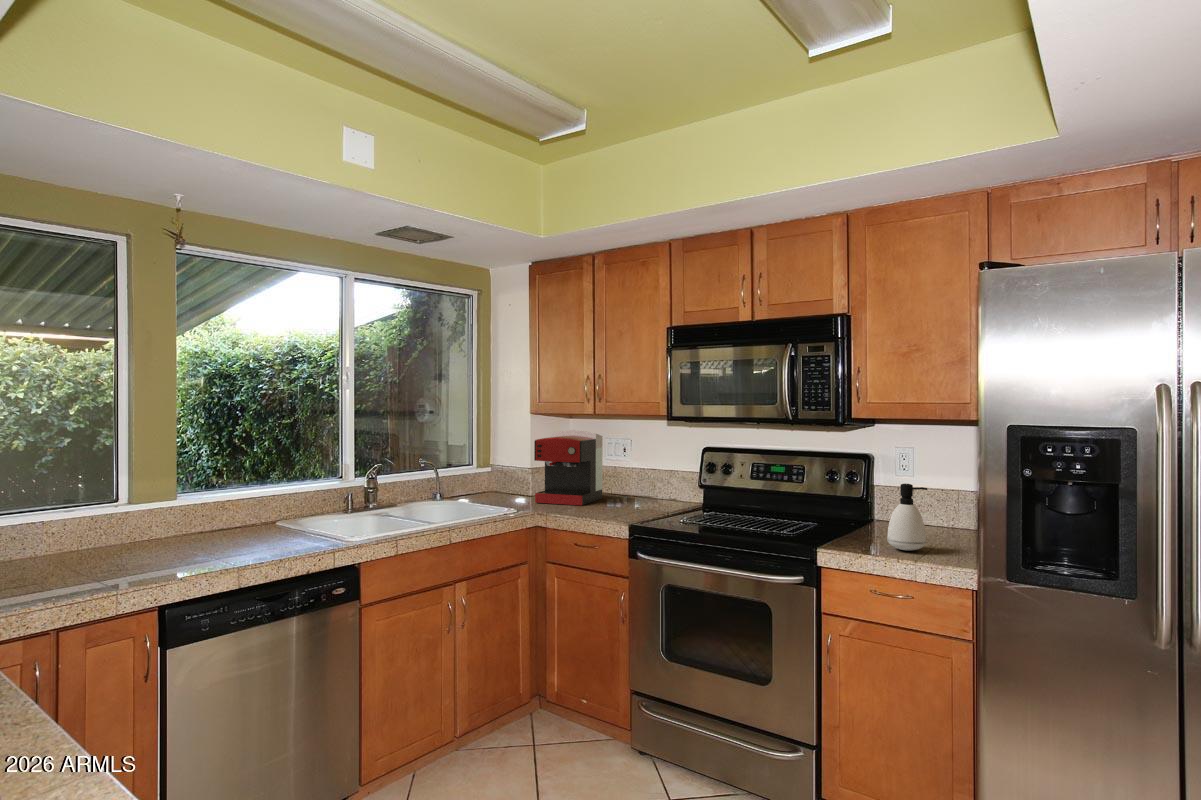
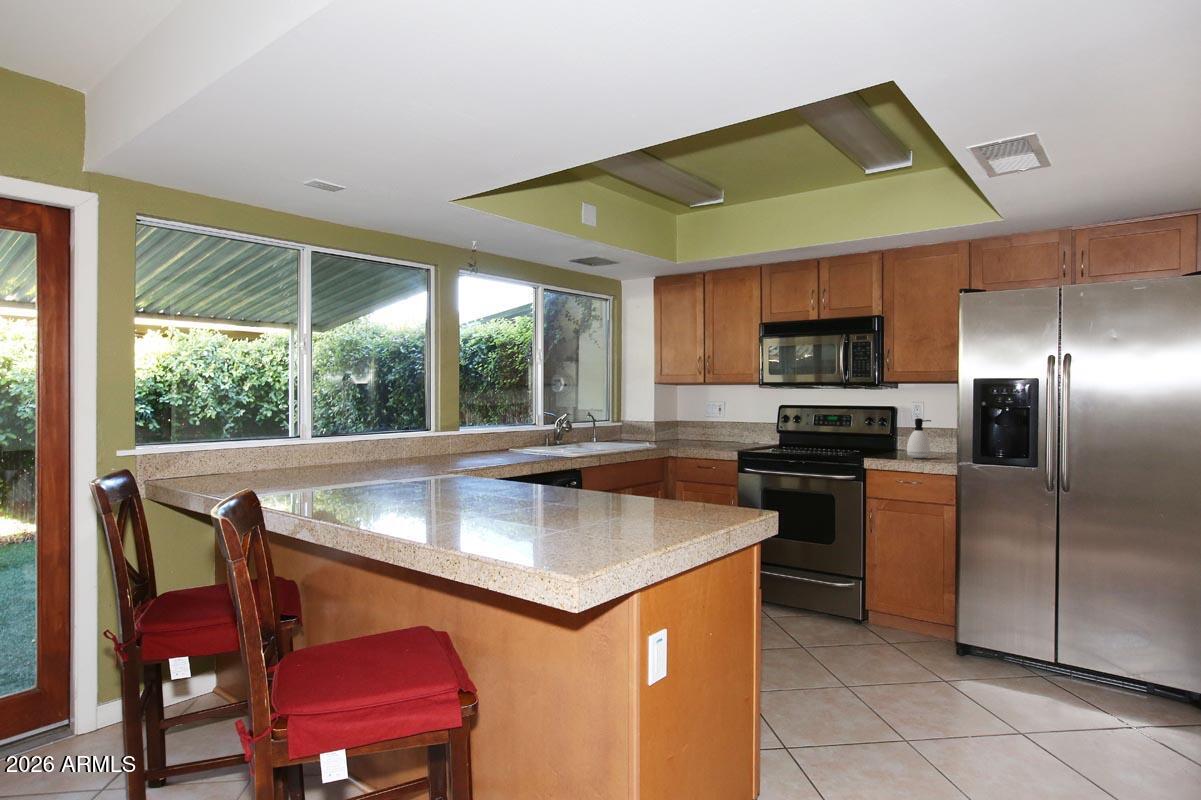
coffee maker: present [534,430,603,505] -> none [660,395,705,445]

